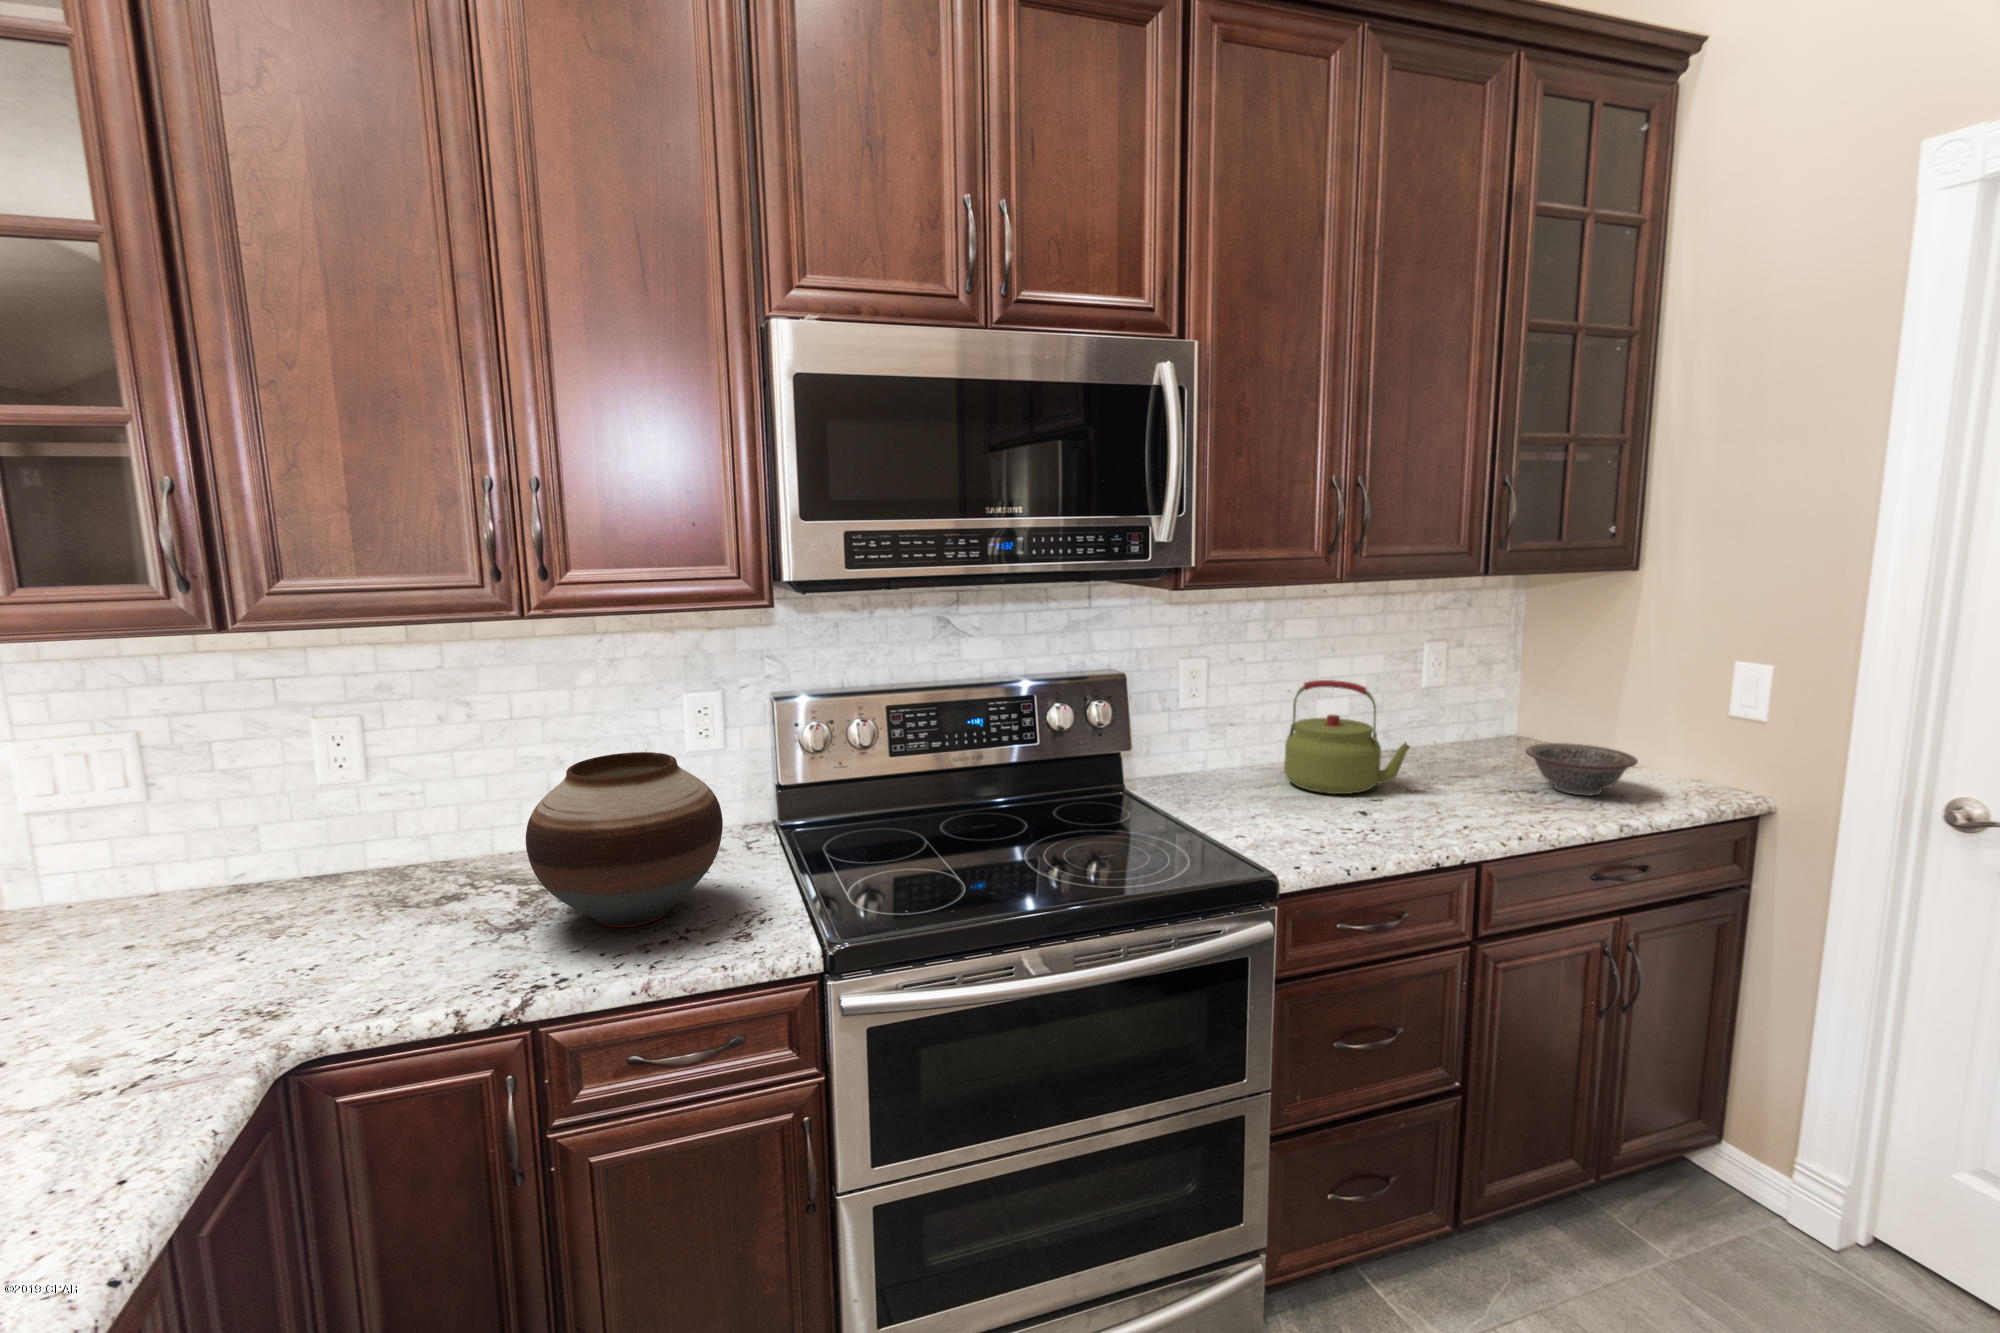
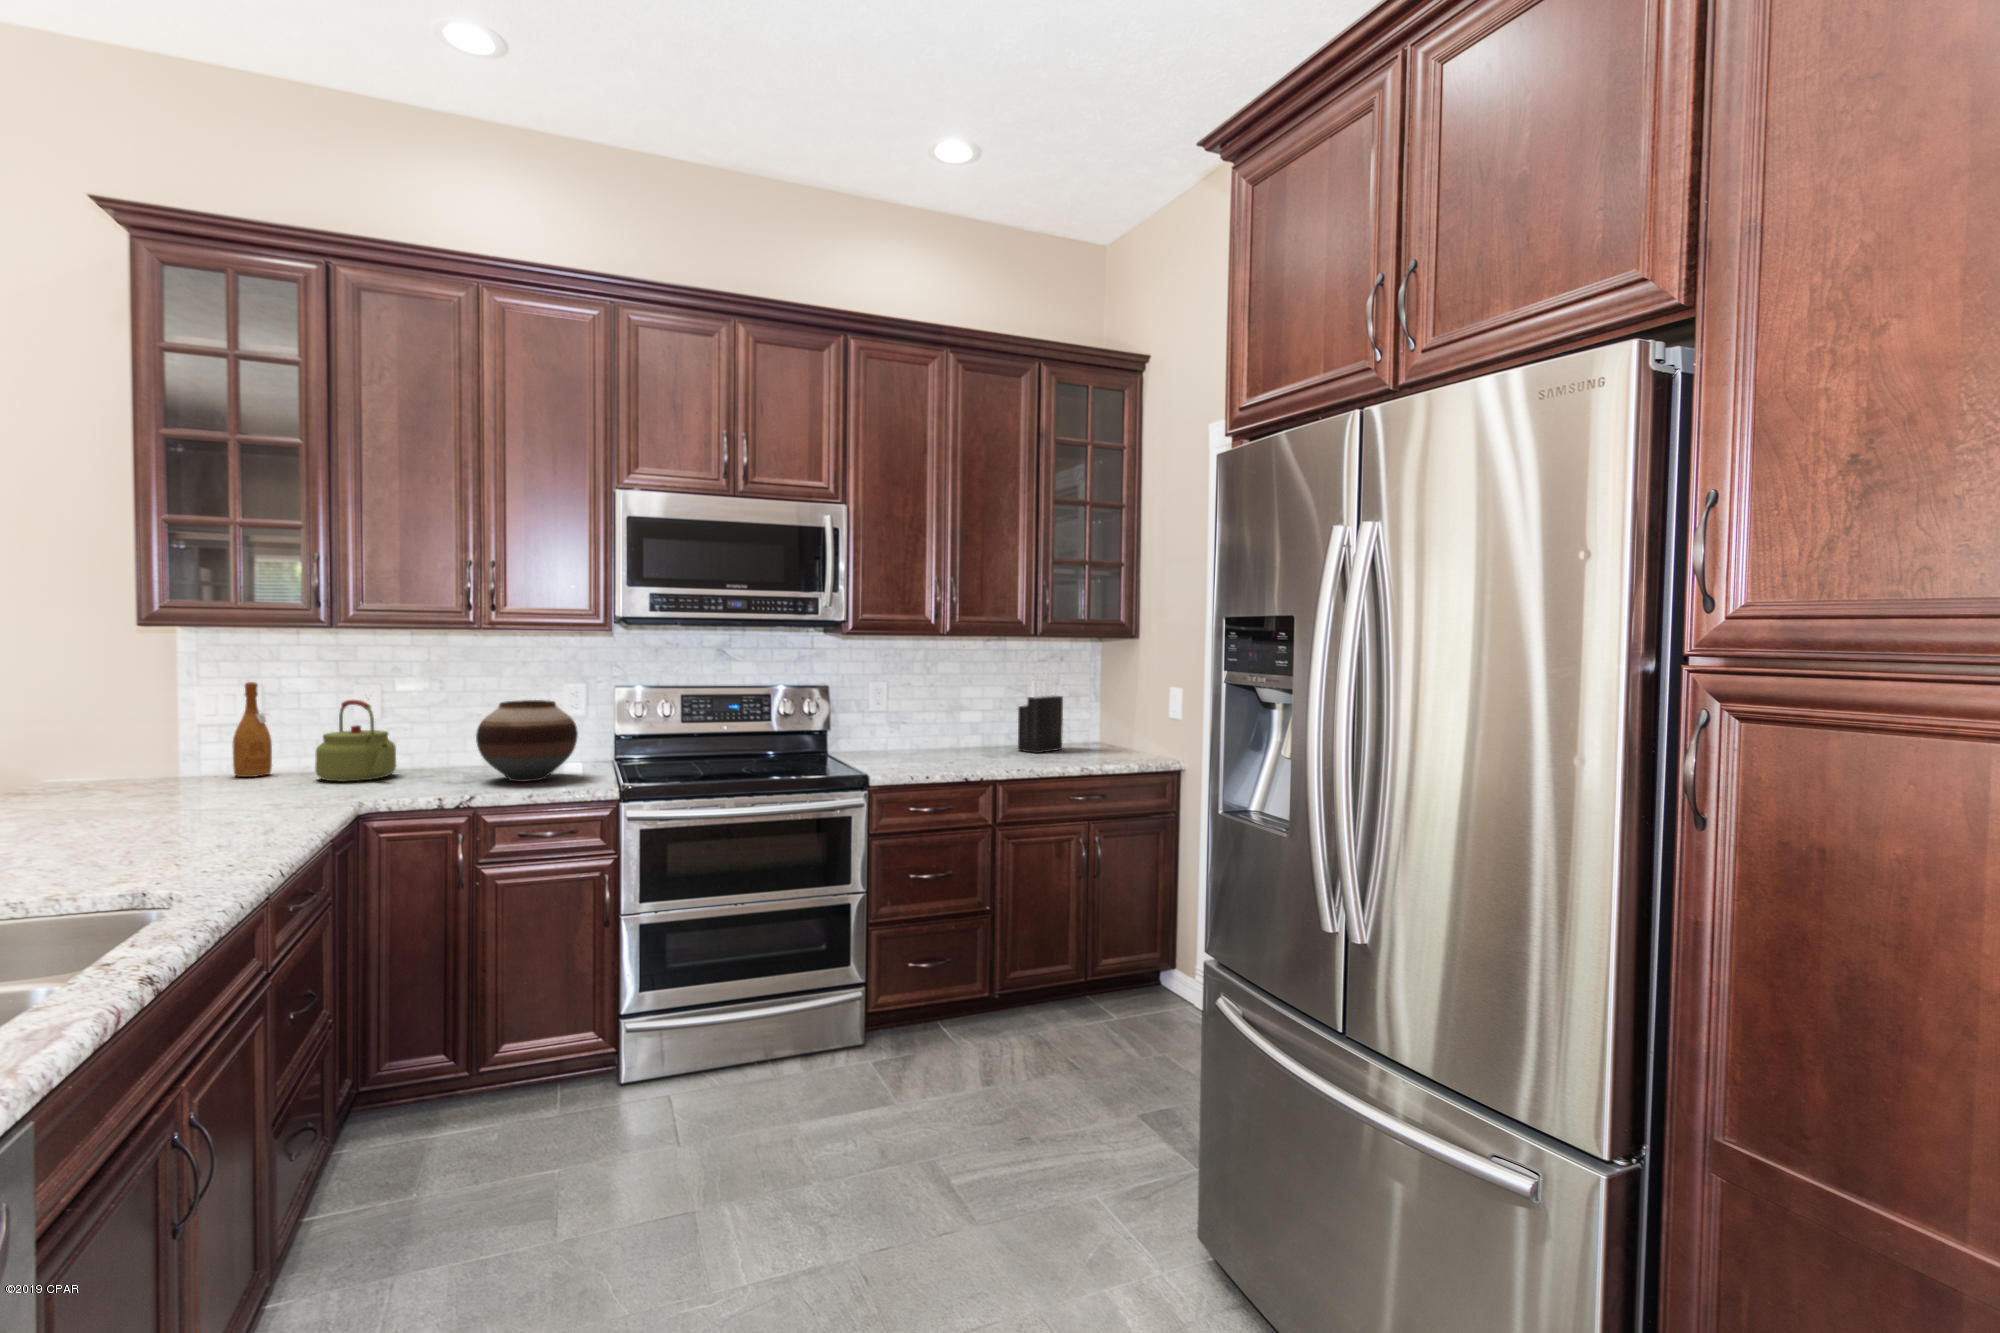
knife block: none [1418,625,1490,772] -> present [1018,669,1063,753]
kettle: present [1284,680,1410,794] -> present [315,700,396,782]
wine bottle: none [60,736,149,923] -> present [233,682,272,777]
decorative bowl: present [1525,743,1638,796] -> none [1060,735,1115,760]

